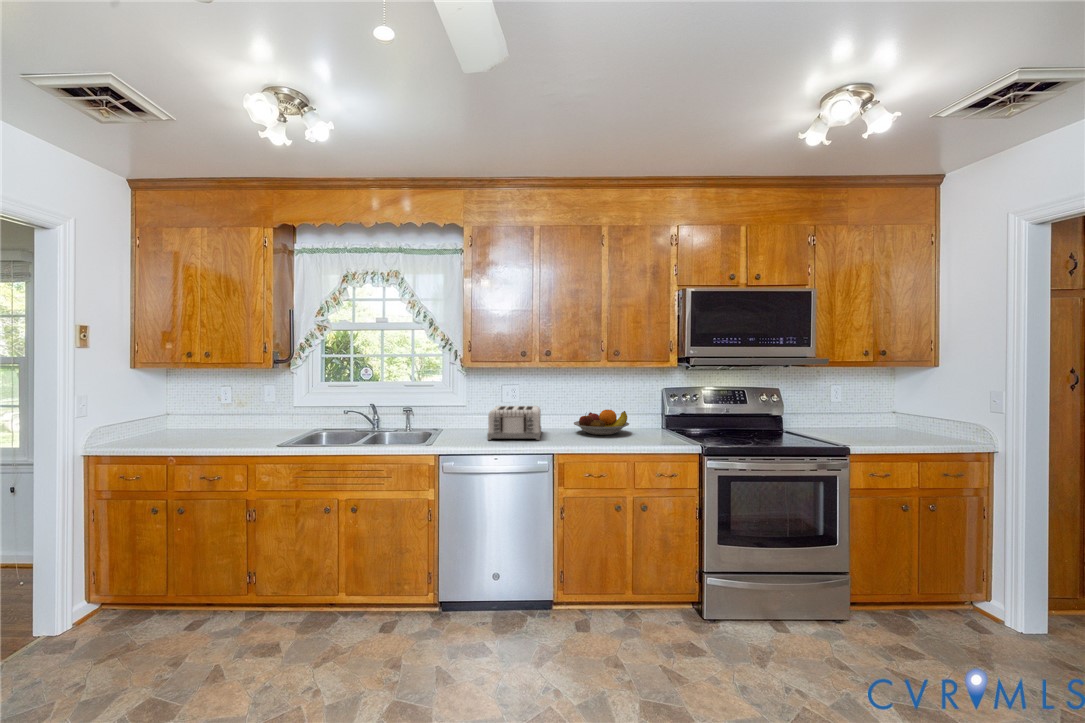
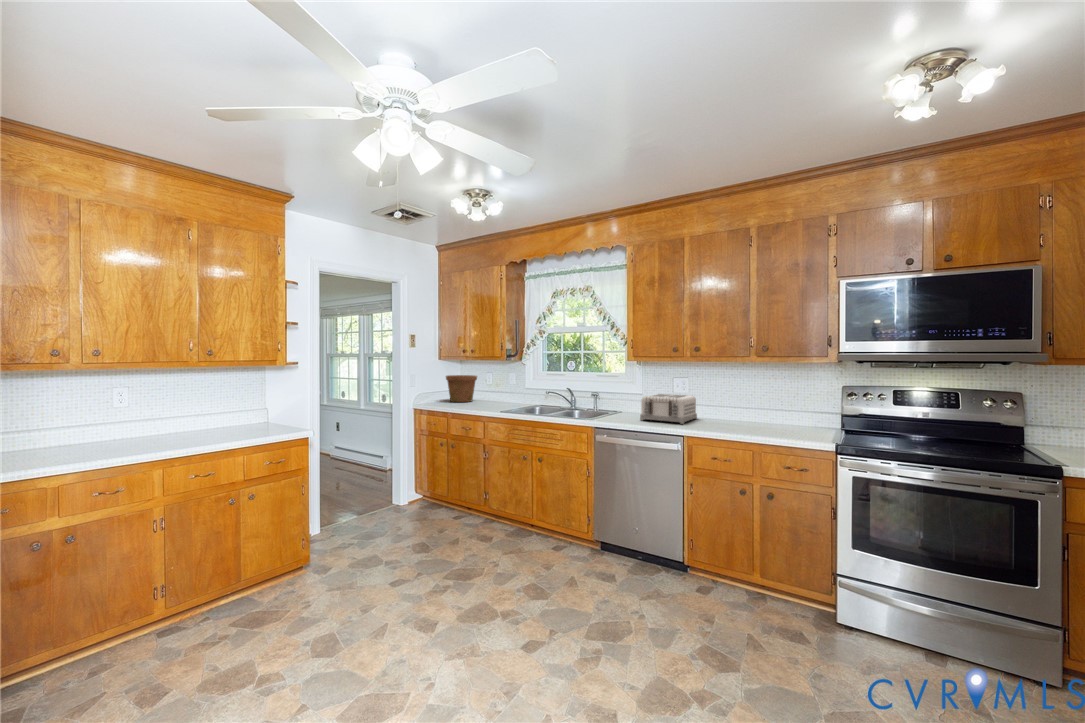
flower pot: none [147,392,210,437] -> present [446,375,477,402]
fruit bowl: present [574,410,629,435] -> none [725,402,783,426]

